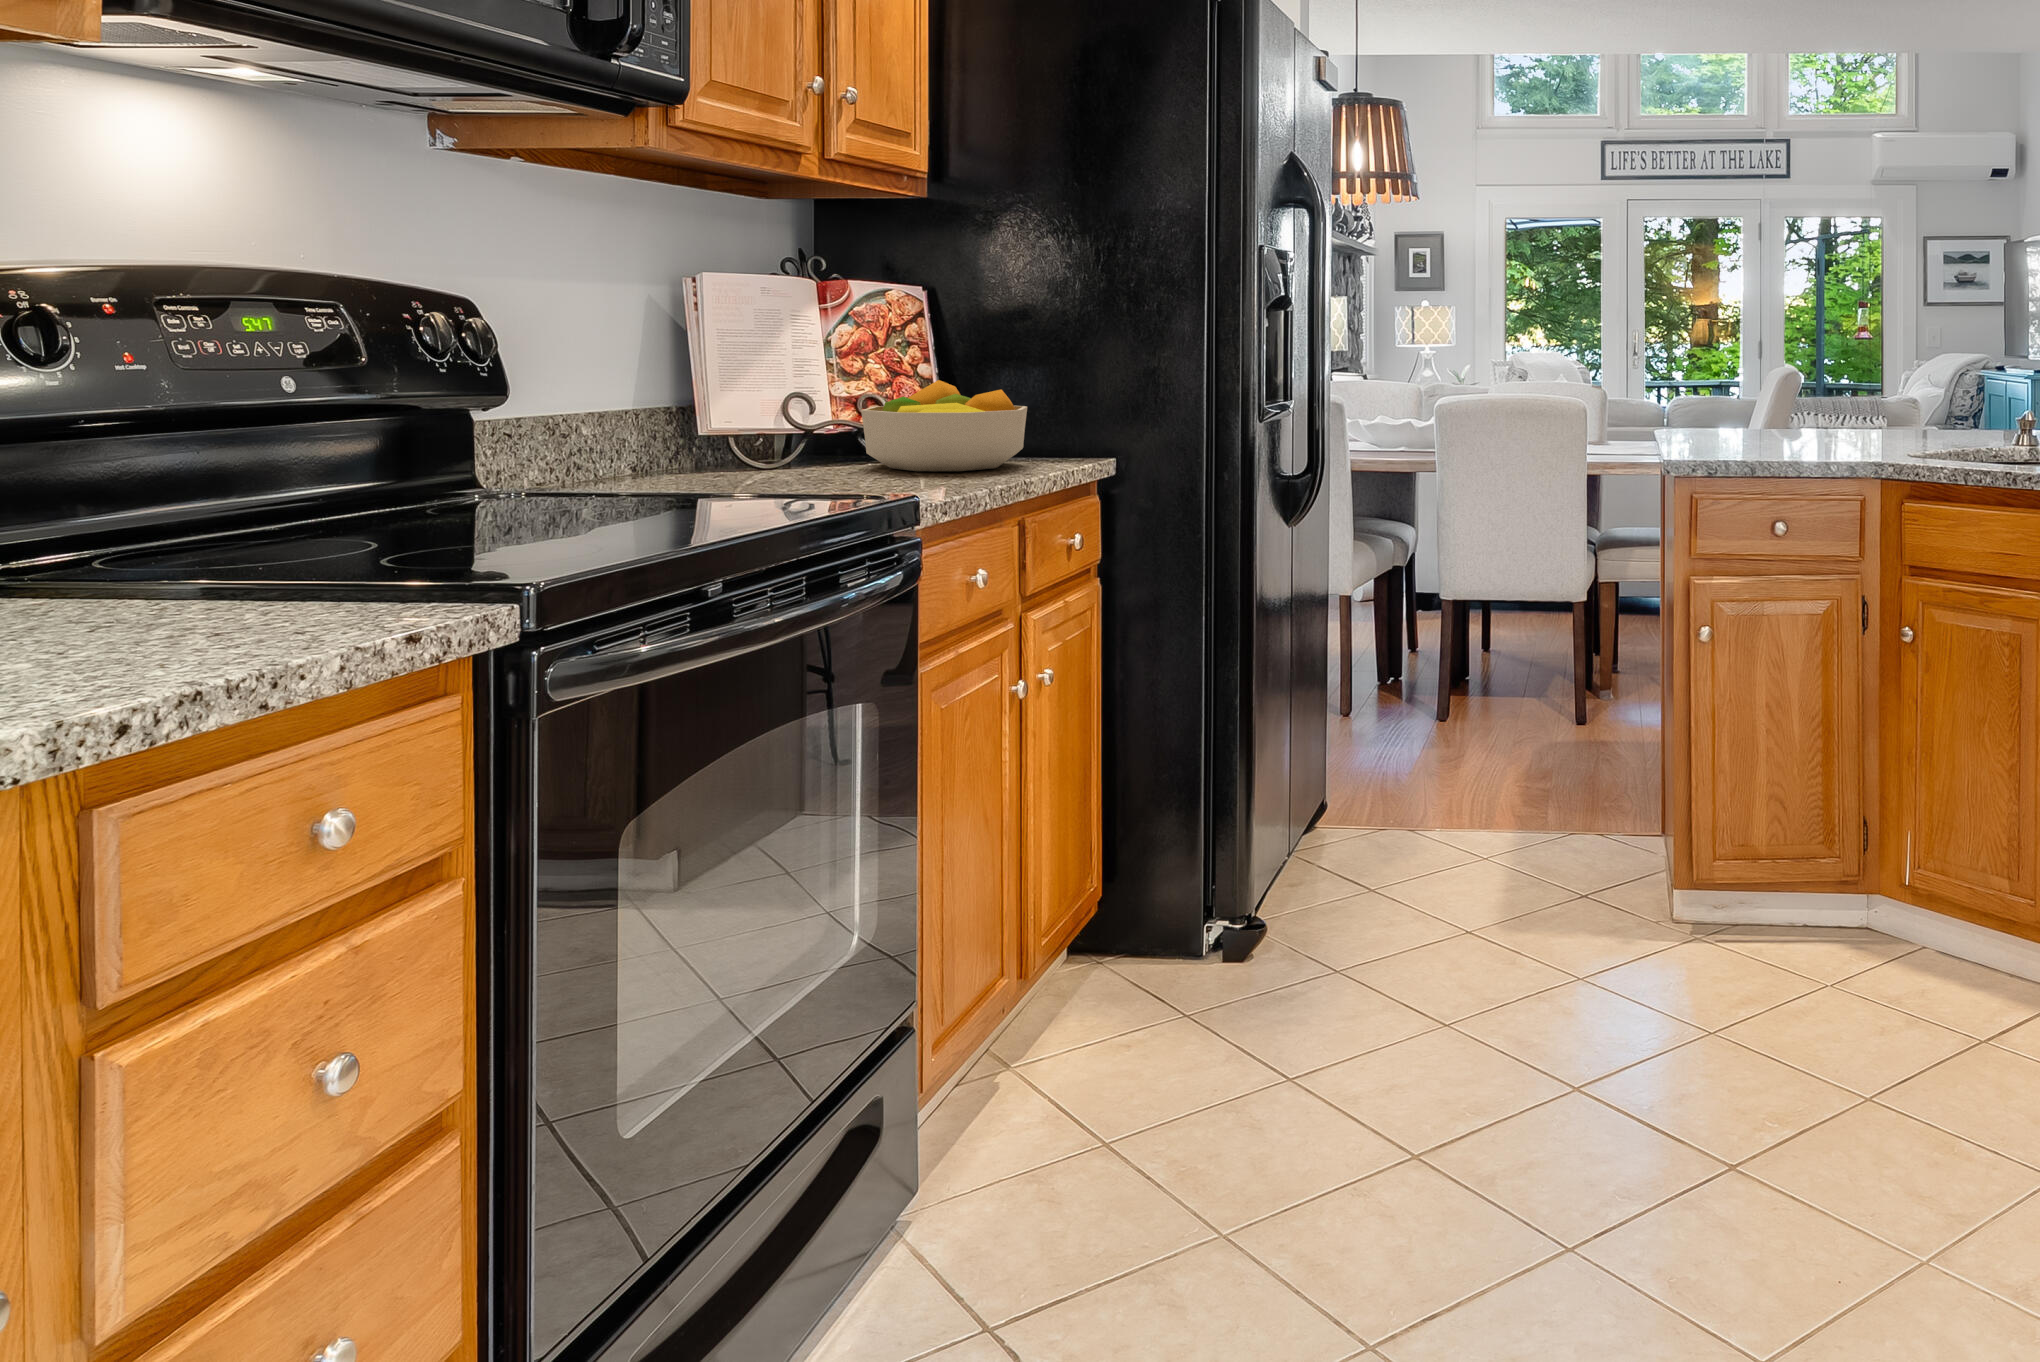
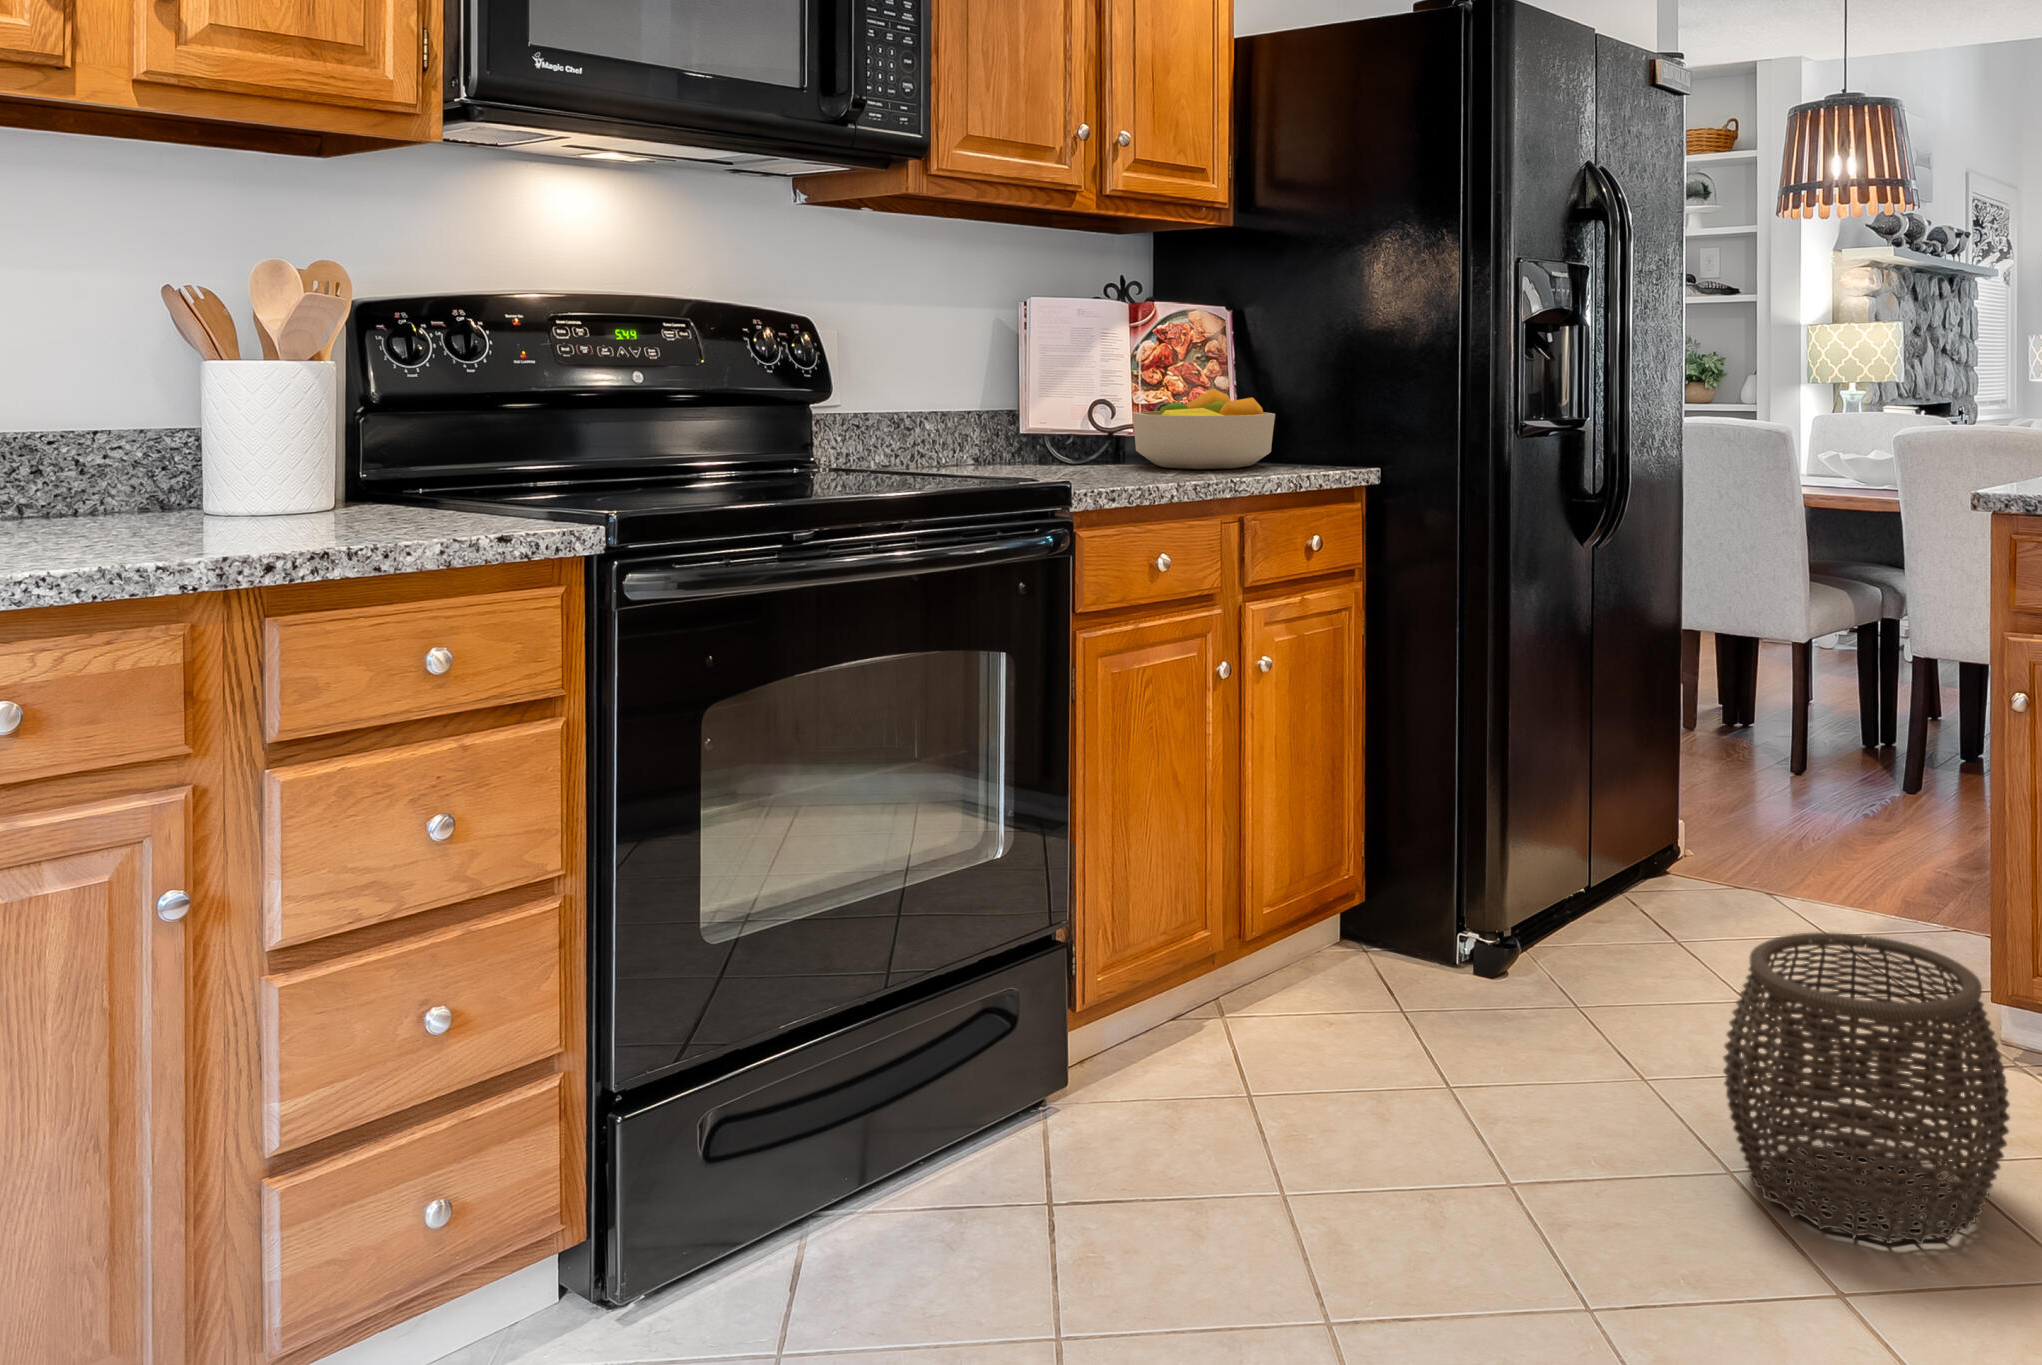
woven basket: none [1566,847,1798,1108] -> present [1723,932,2010,1244]

